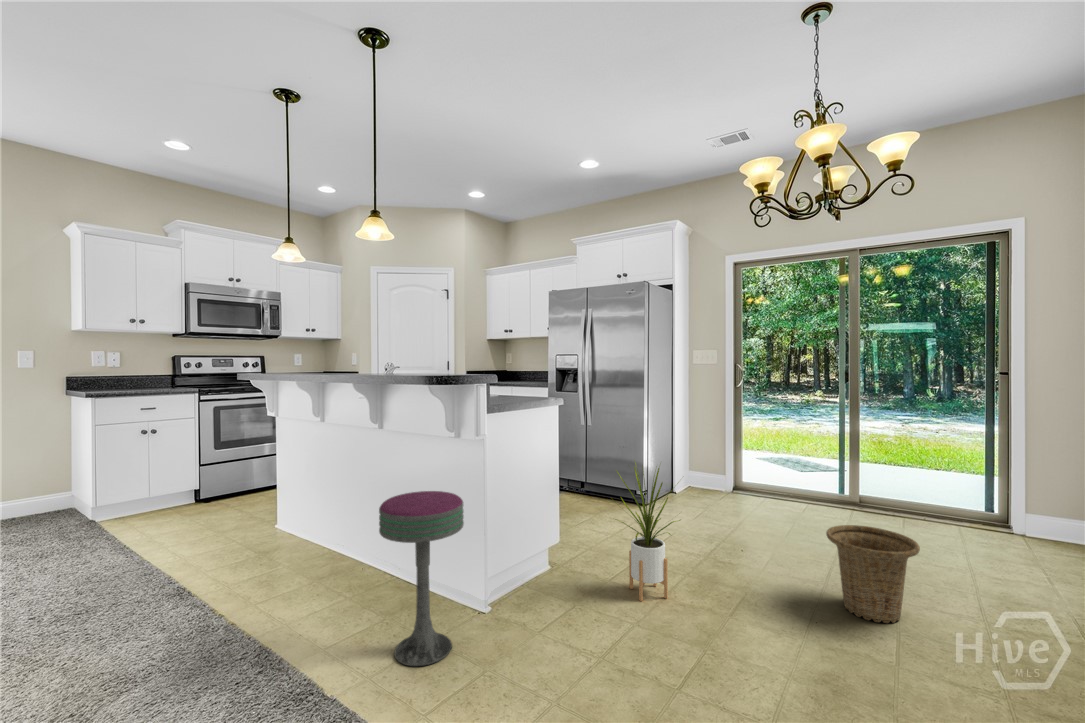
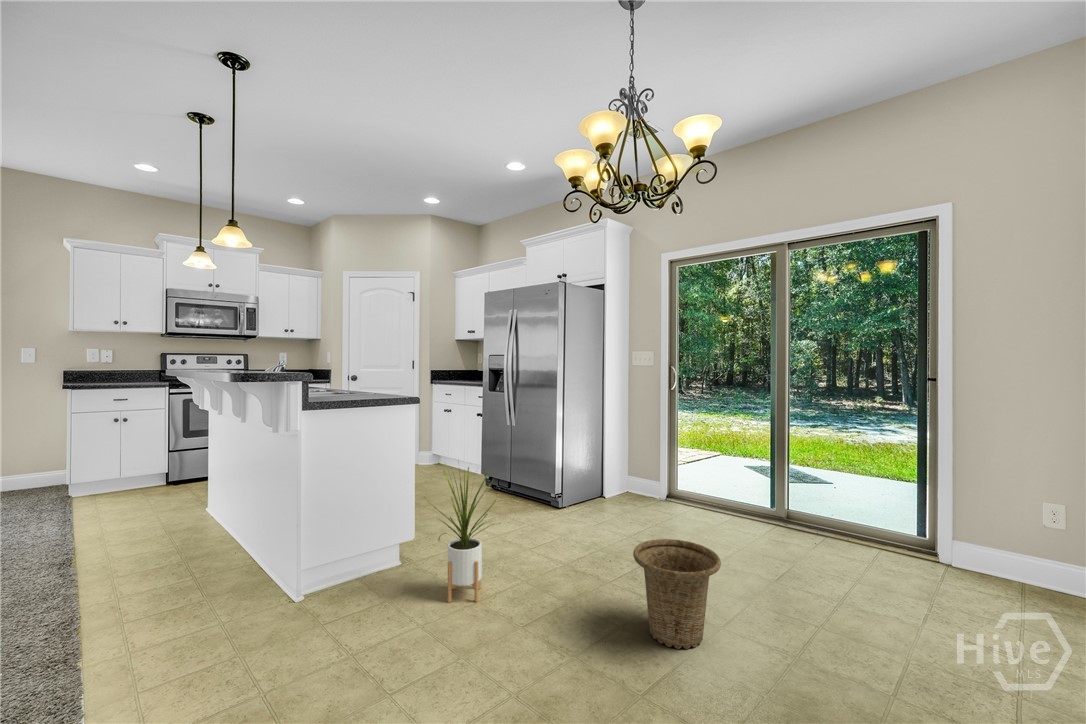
bar stool: present [379,491,464,666] -> none [153,481,248,645]

